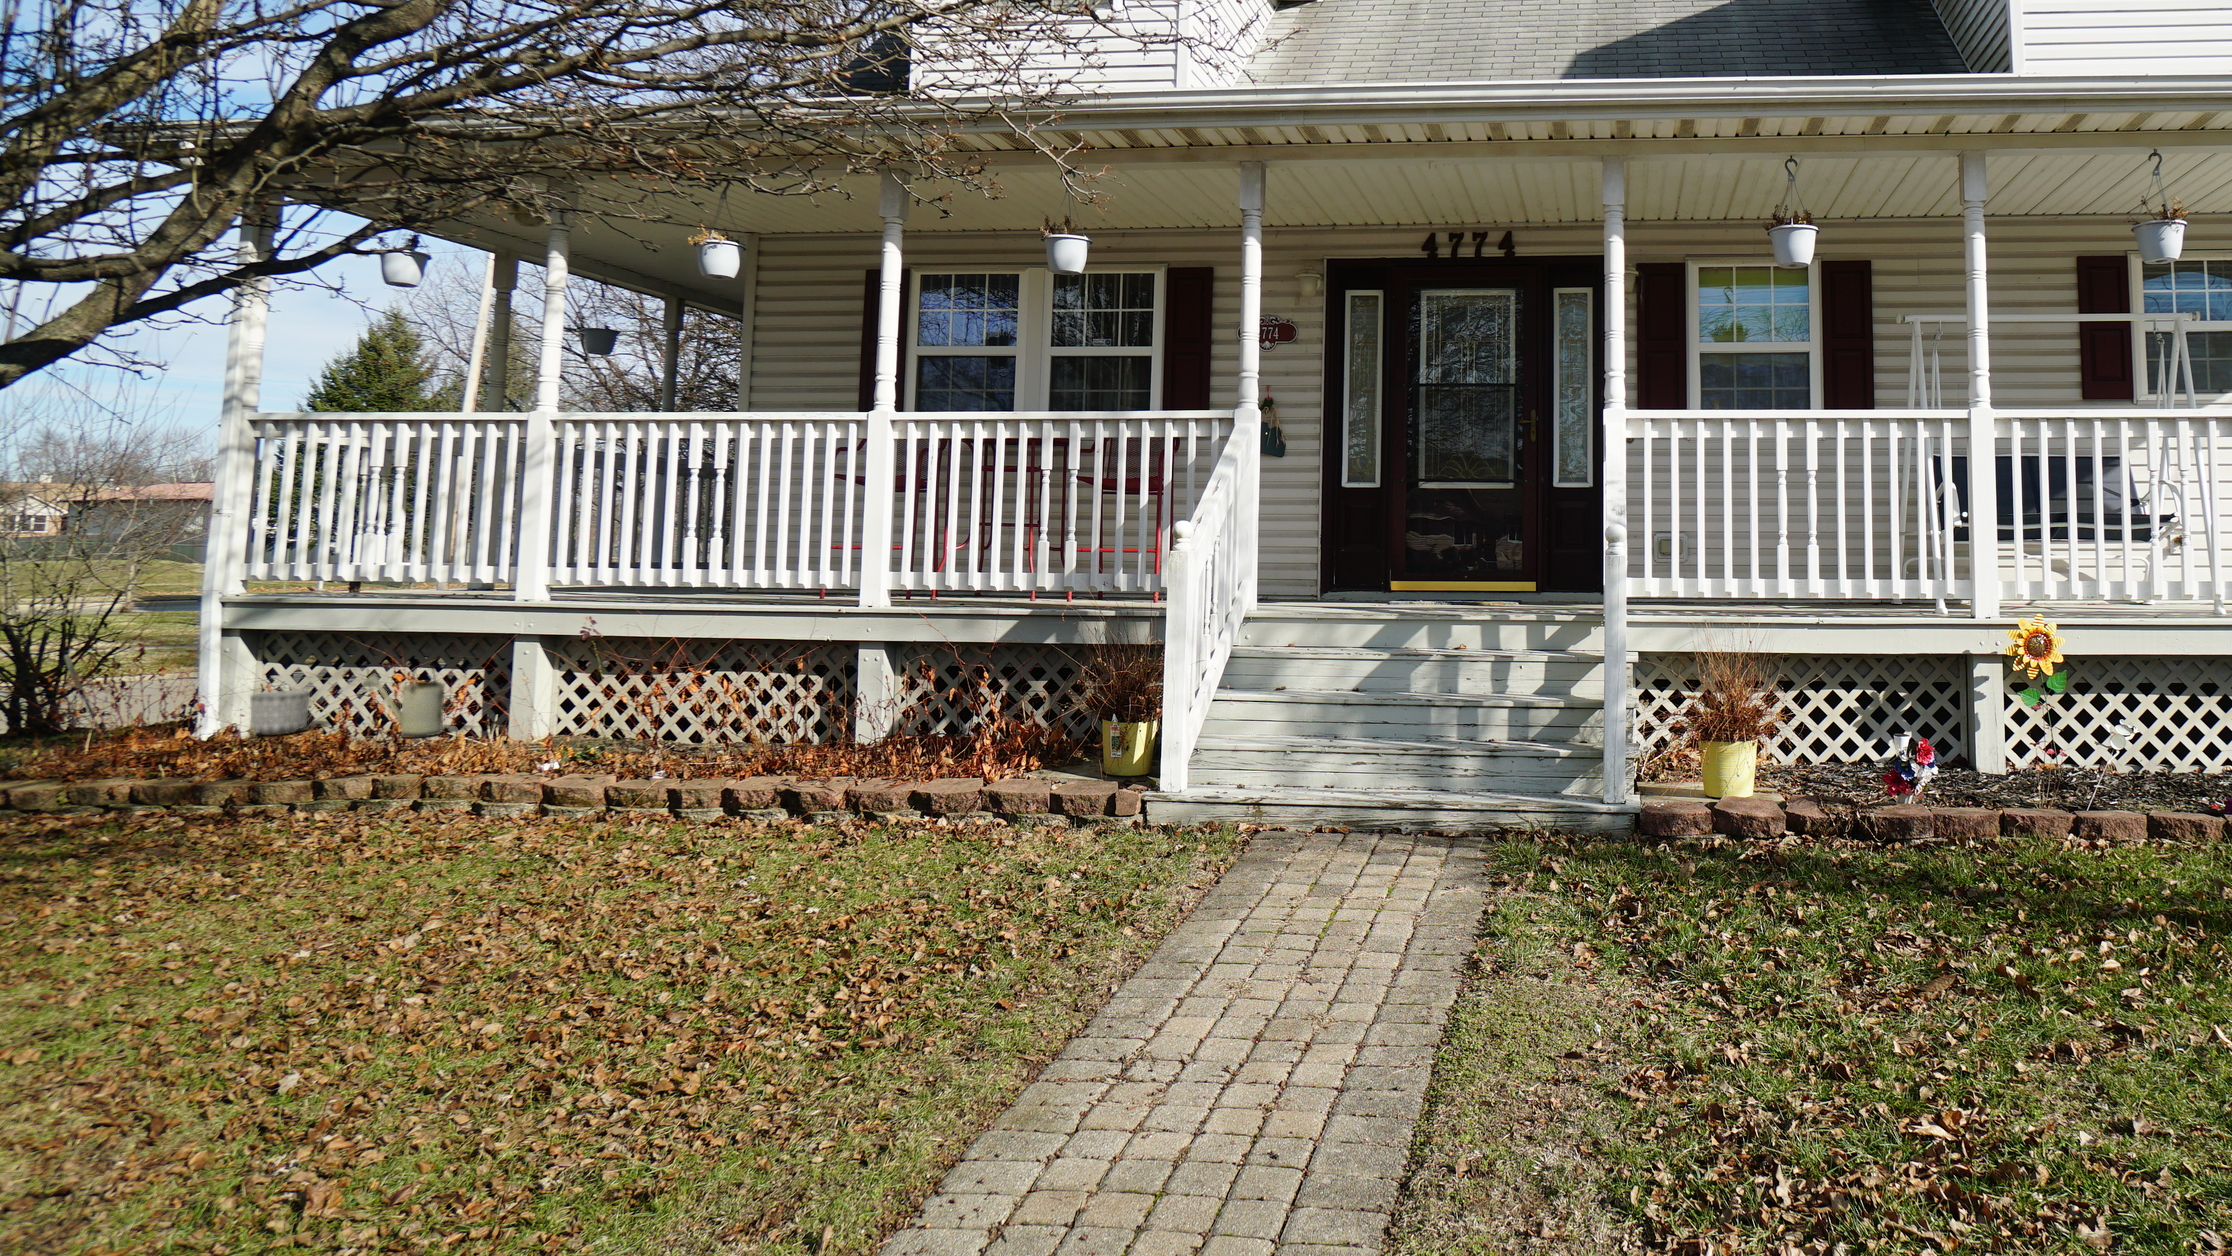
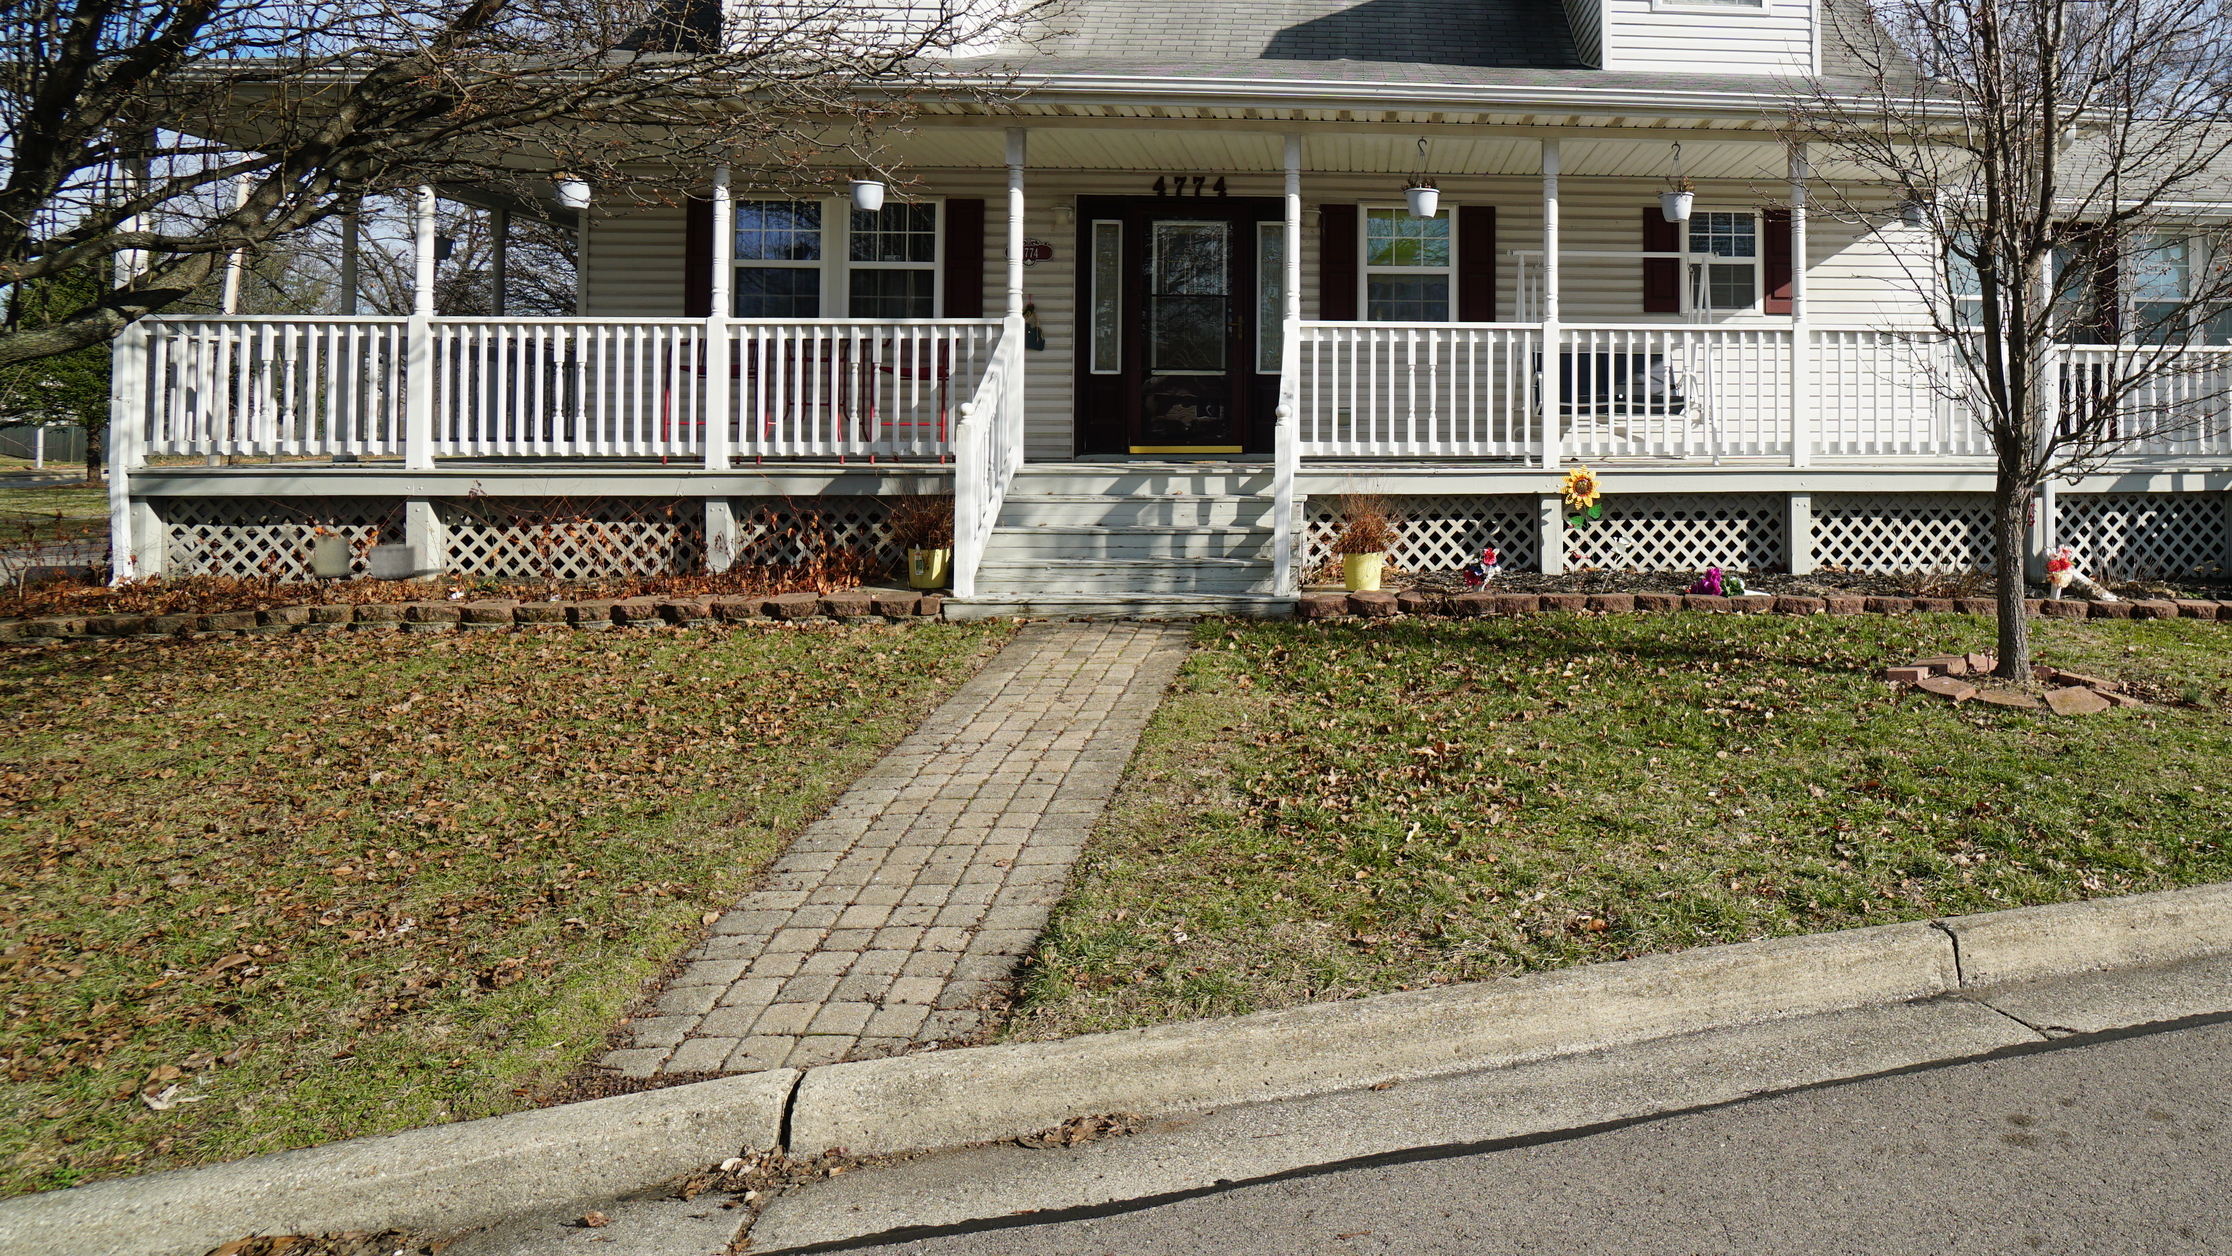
planter: present [250,690,310,735] -> present [369,544,415,580]

